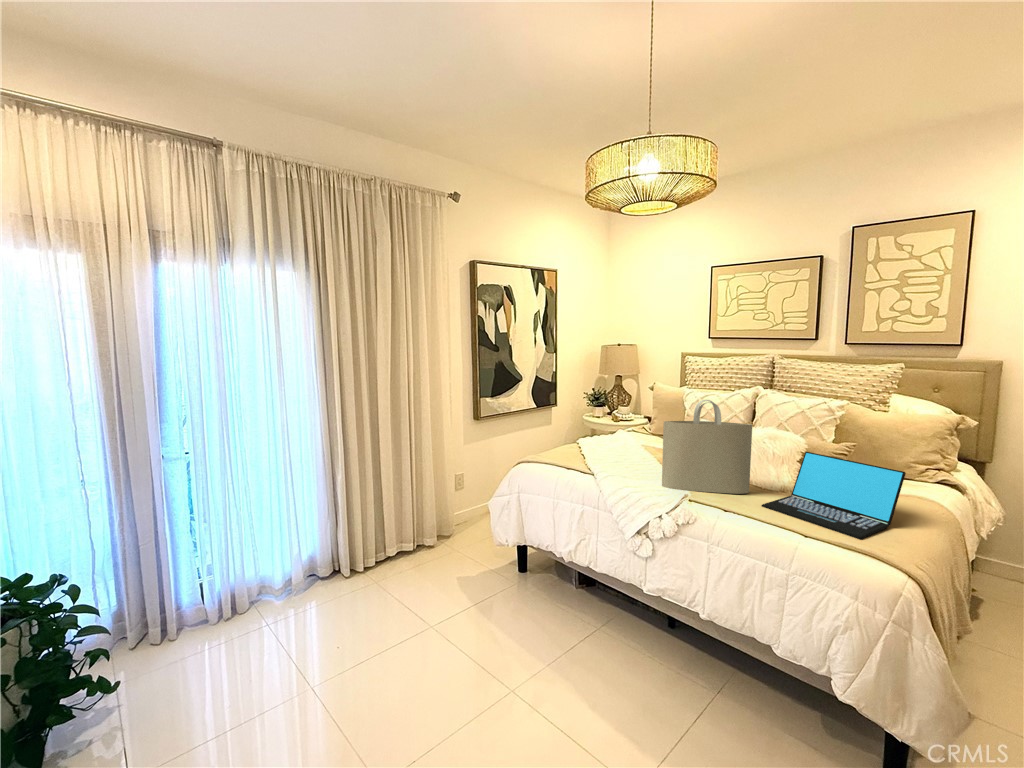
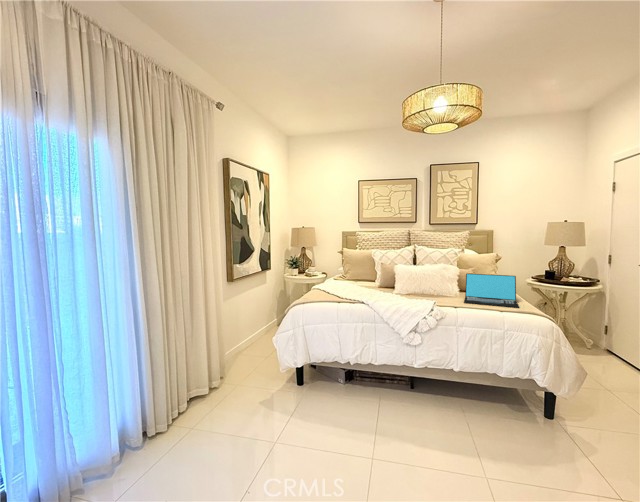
tote bag: present [662,400,752,494] -> none [409,249,449,303]

